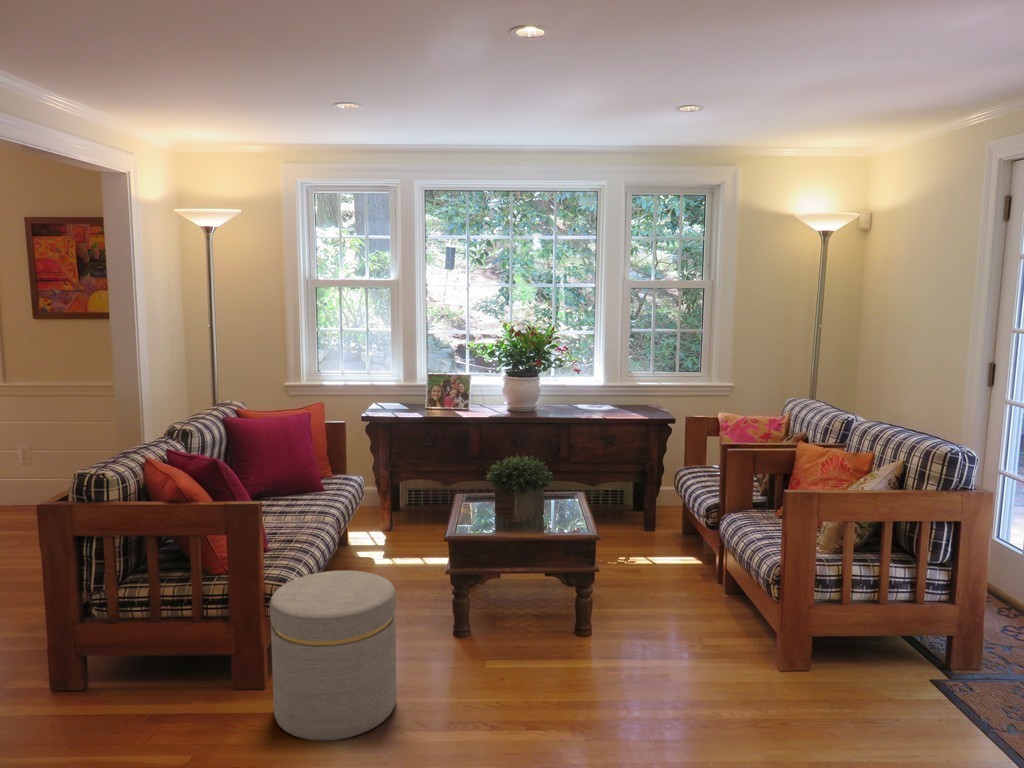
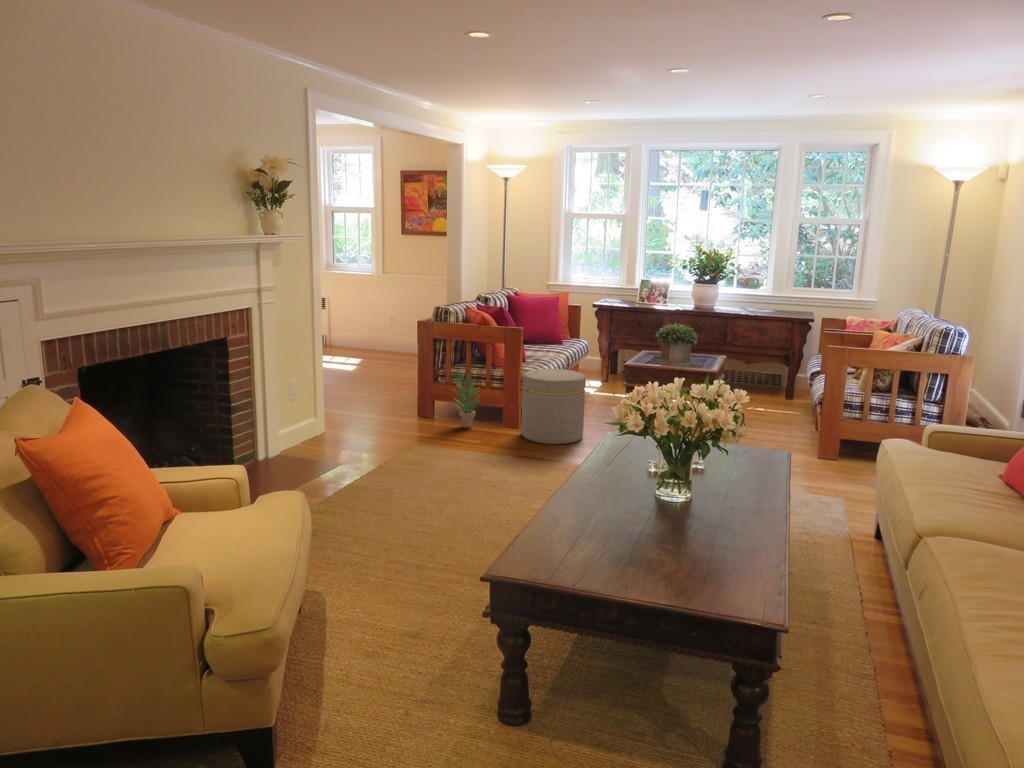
potted plant: none [109,601,185,718] -> present [453,371,480,428]

